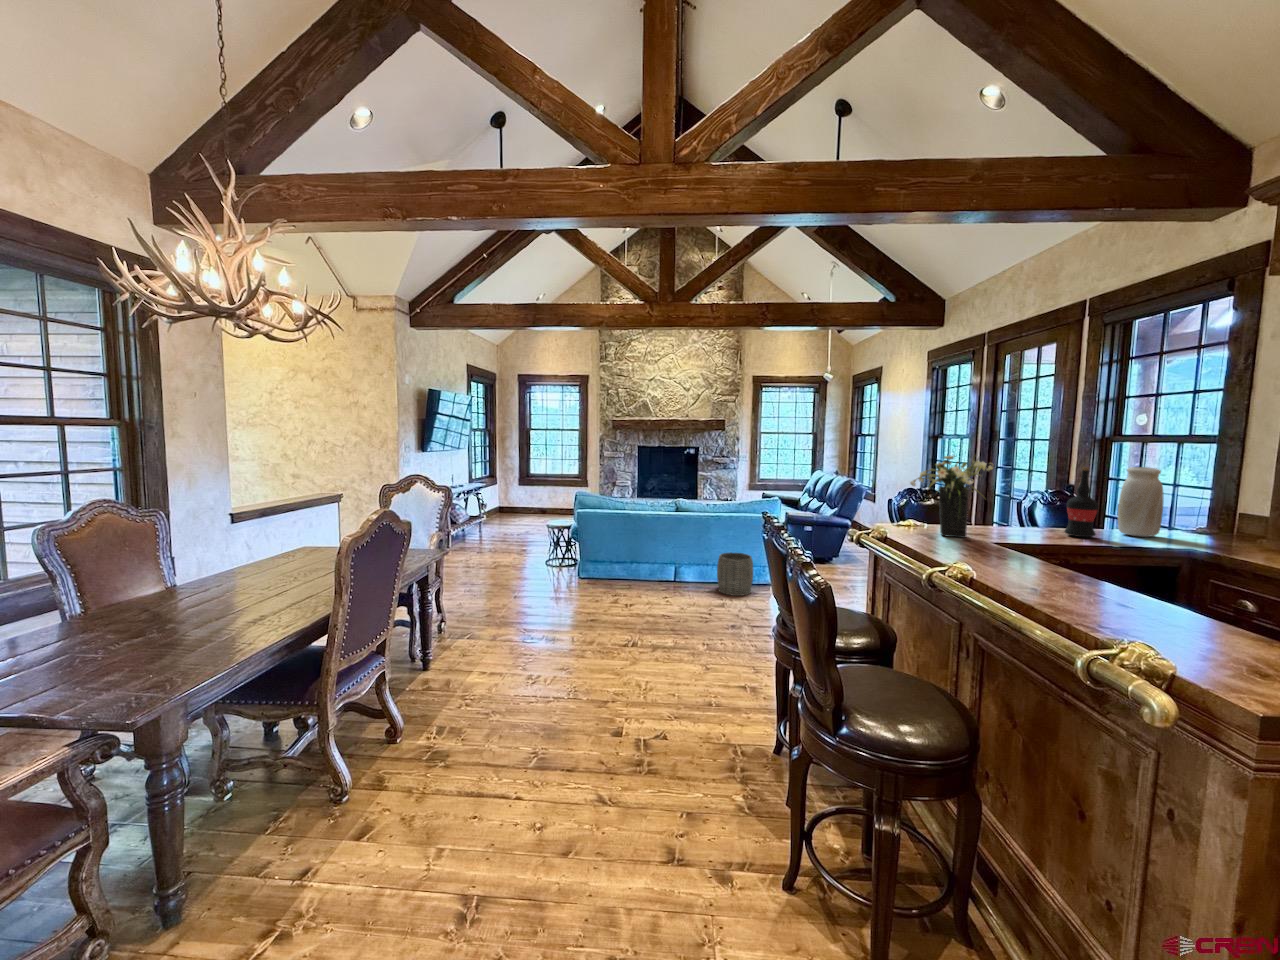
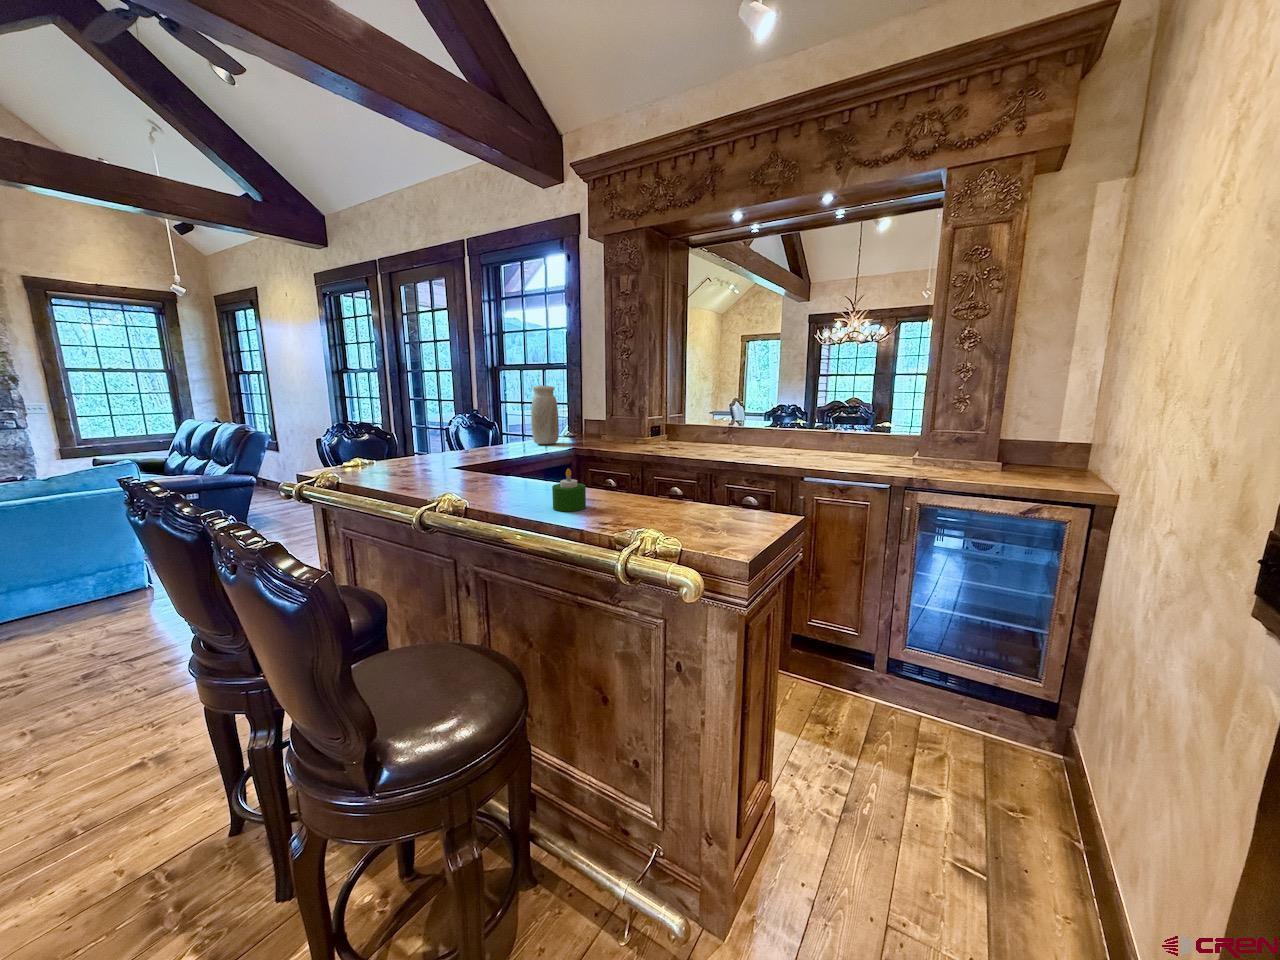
flower arrangement: present [910,455,993,538] -> none [355,374,442,471]
wine bottle: present [1065,467,1098,537] -> none [500,386,524,451]
woven basket: present [717,553,753,596] -> none [21,557,109,631]
candle: none [1054,563,1098,607] -> present [552,468,586,511]

